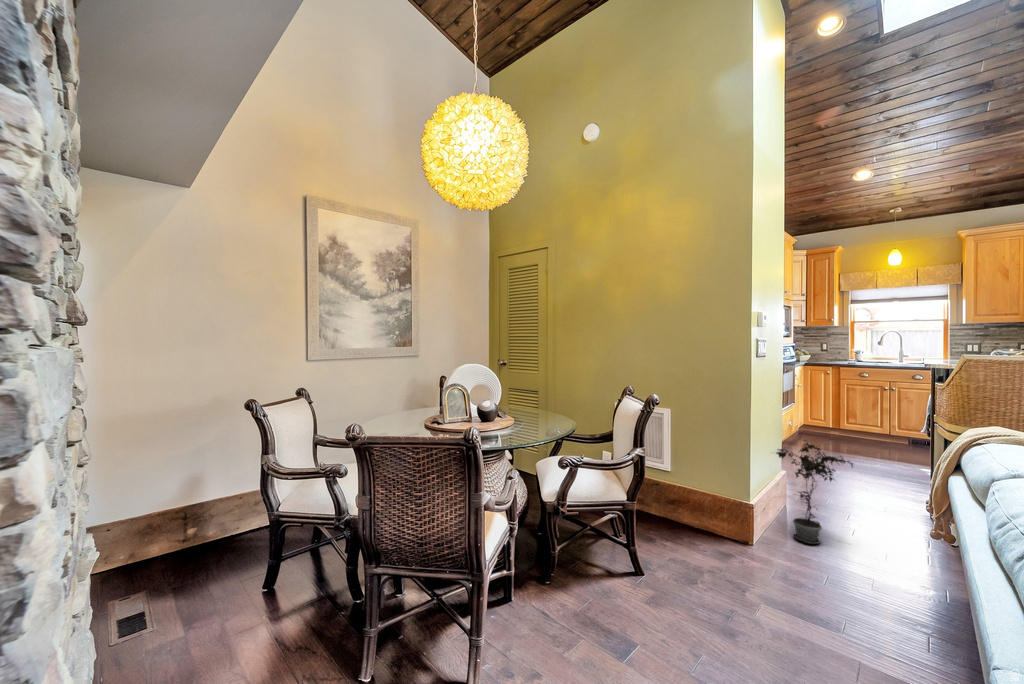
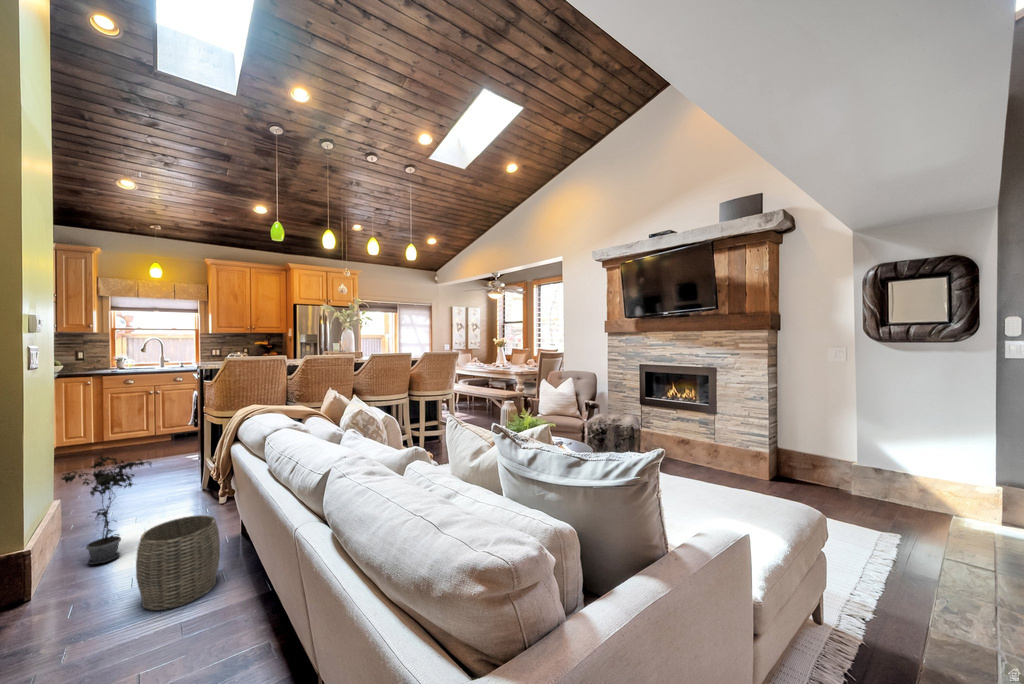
woven basket: none [818,533,916,646] -> present [136,515,220,611]

